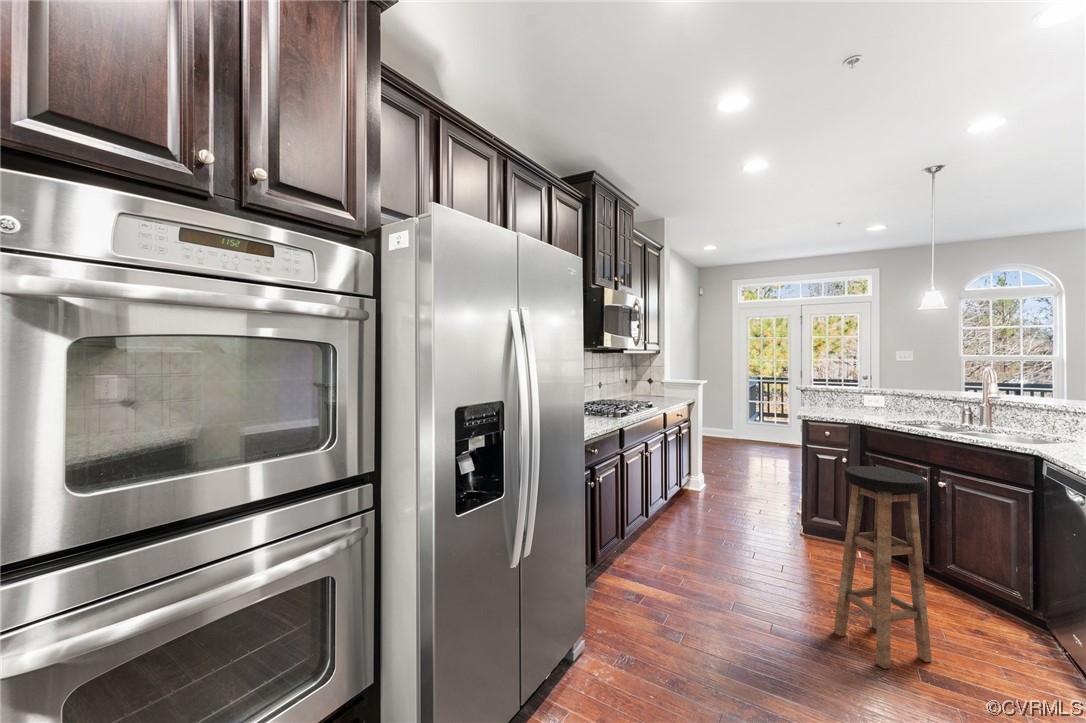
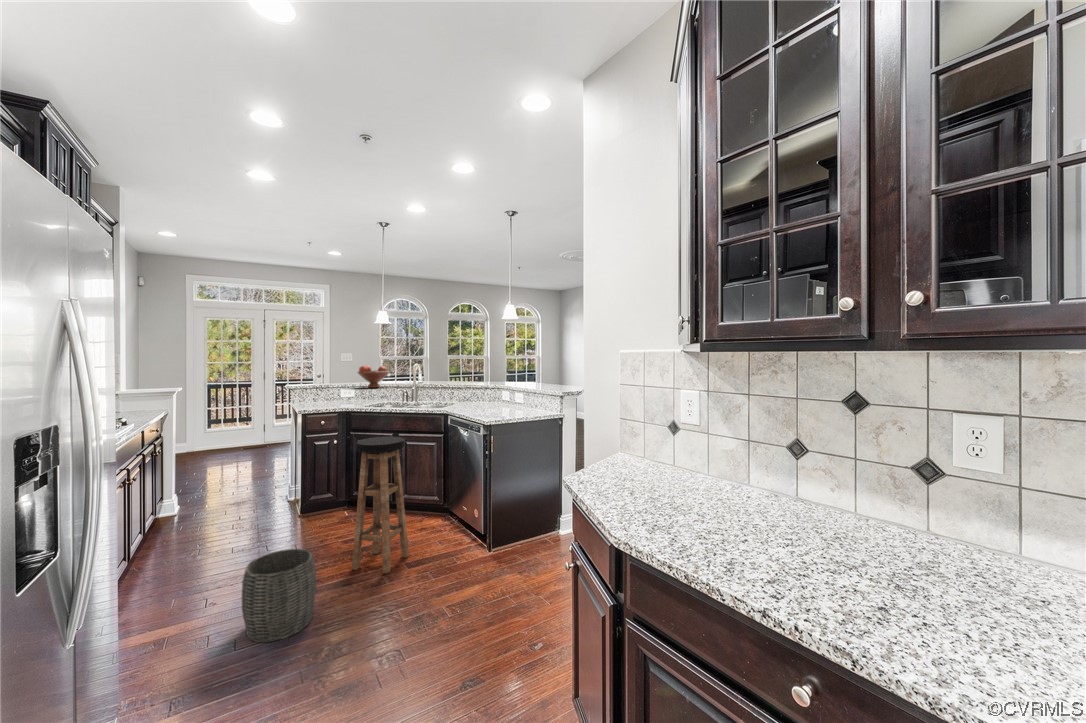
fruit bowl: none [888,366,942,398] -> present [358,365,389,388]
woven basket: none [693,564,769,670] -> present [242,549,316,642]

